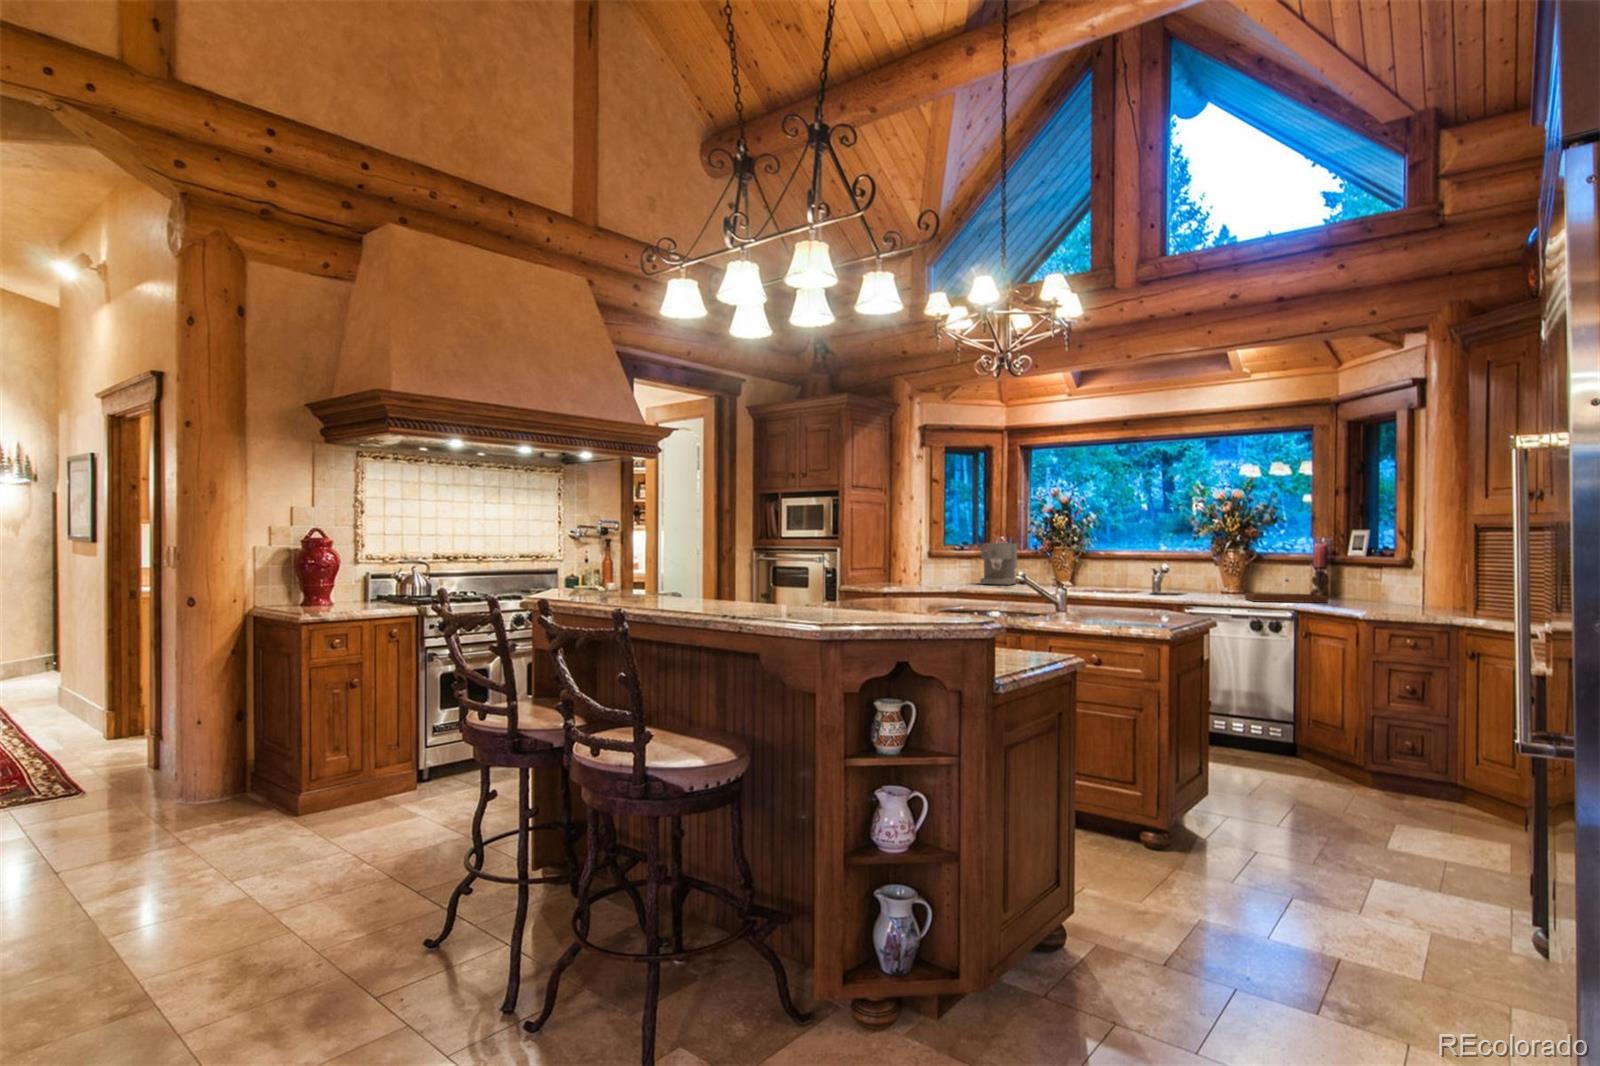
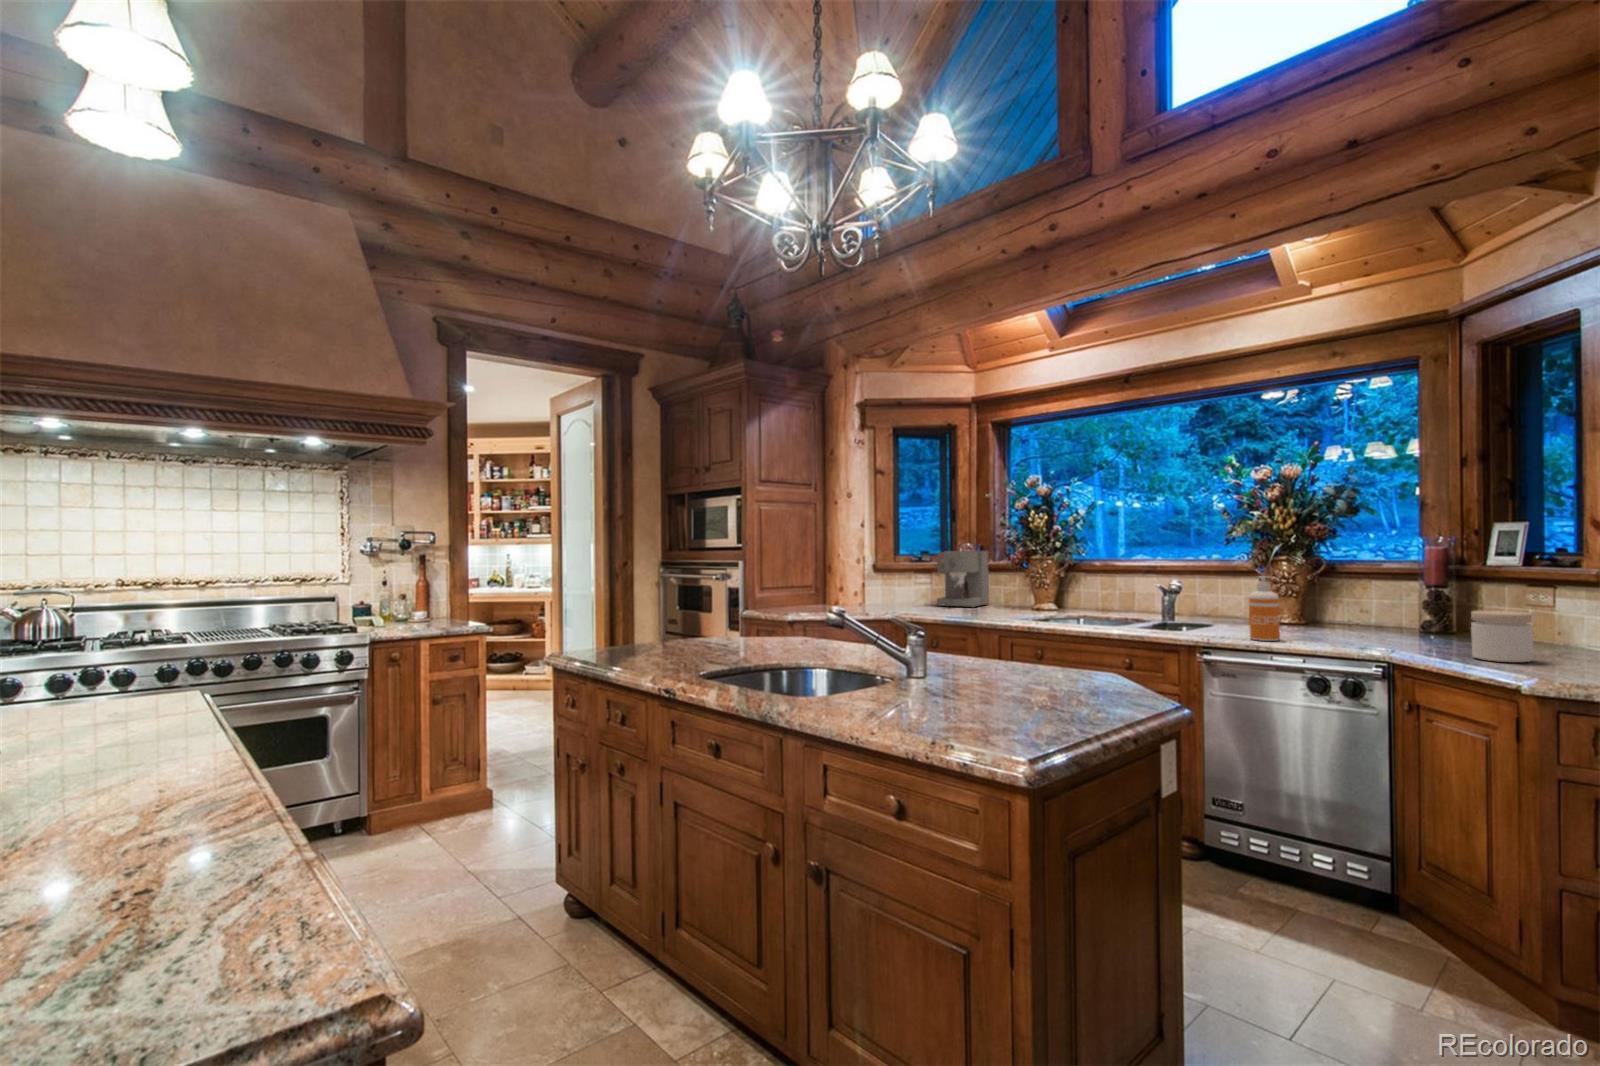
soap dispenser: none [1215,560,1233,600] -> present [1249,576,1280,641]
tray: present [1245,579,1328,603] -> none [1301,607,1453,651]
jar: none [1337,579,1366,606] -> present [1471,611,1534,663]

